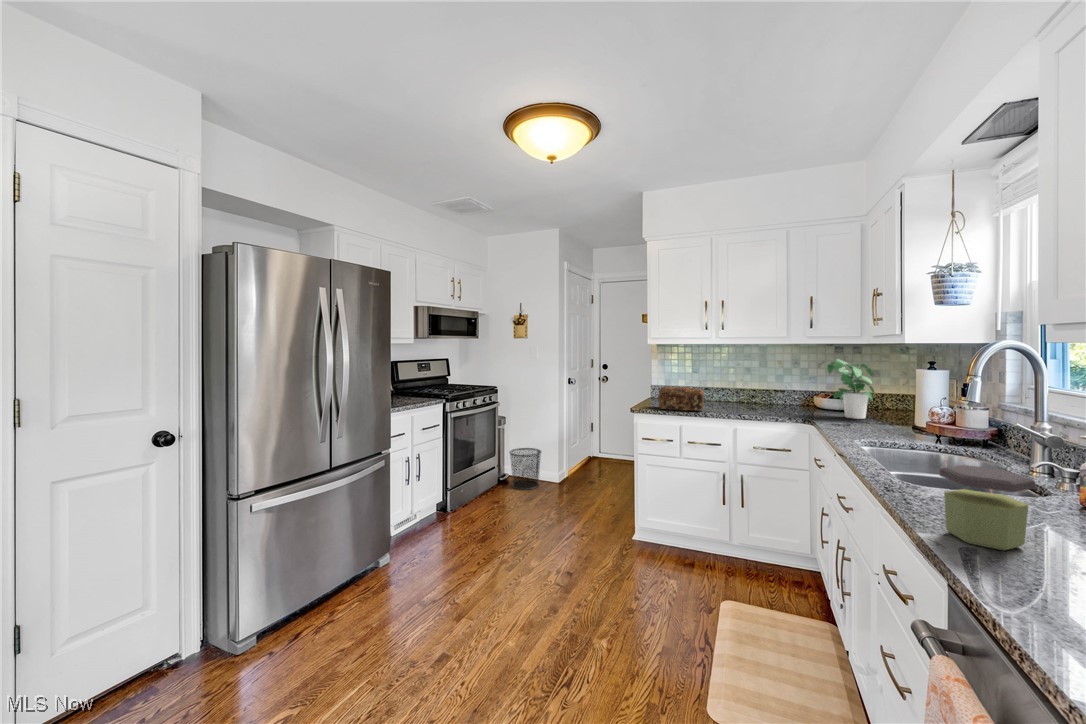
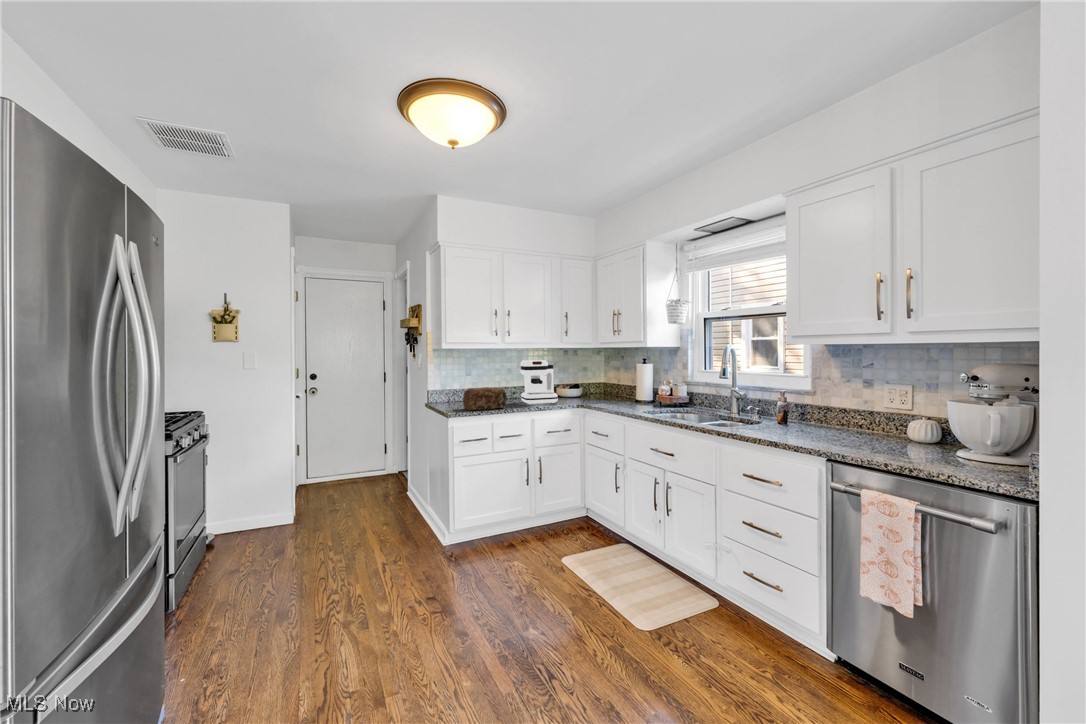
potted plant: present [827,359,875,419] -> none [577,357,610,401]
coffee maker: none [739,360,788,414] -> present [520,360,558,404]
waste bin: present [510,448,541,490] -> none [225,487,276,546]
jar: present [940,465,1035,551] -> none [788,406,824,444]

